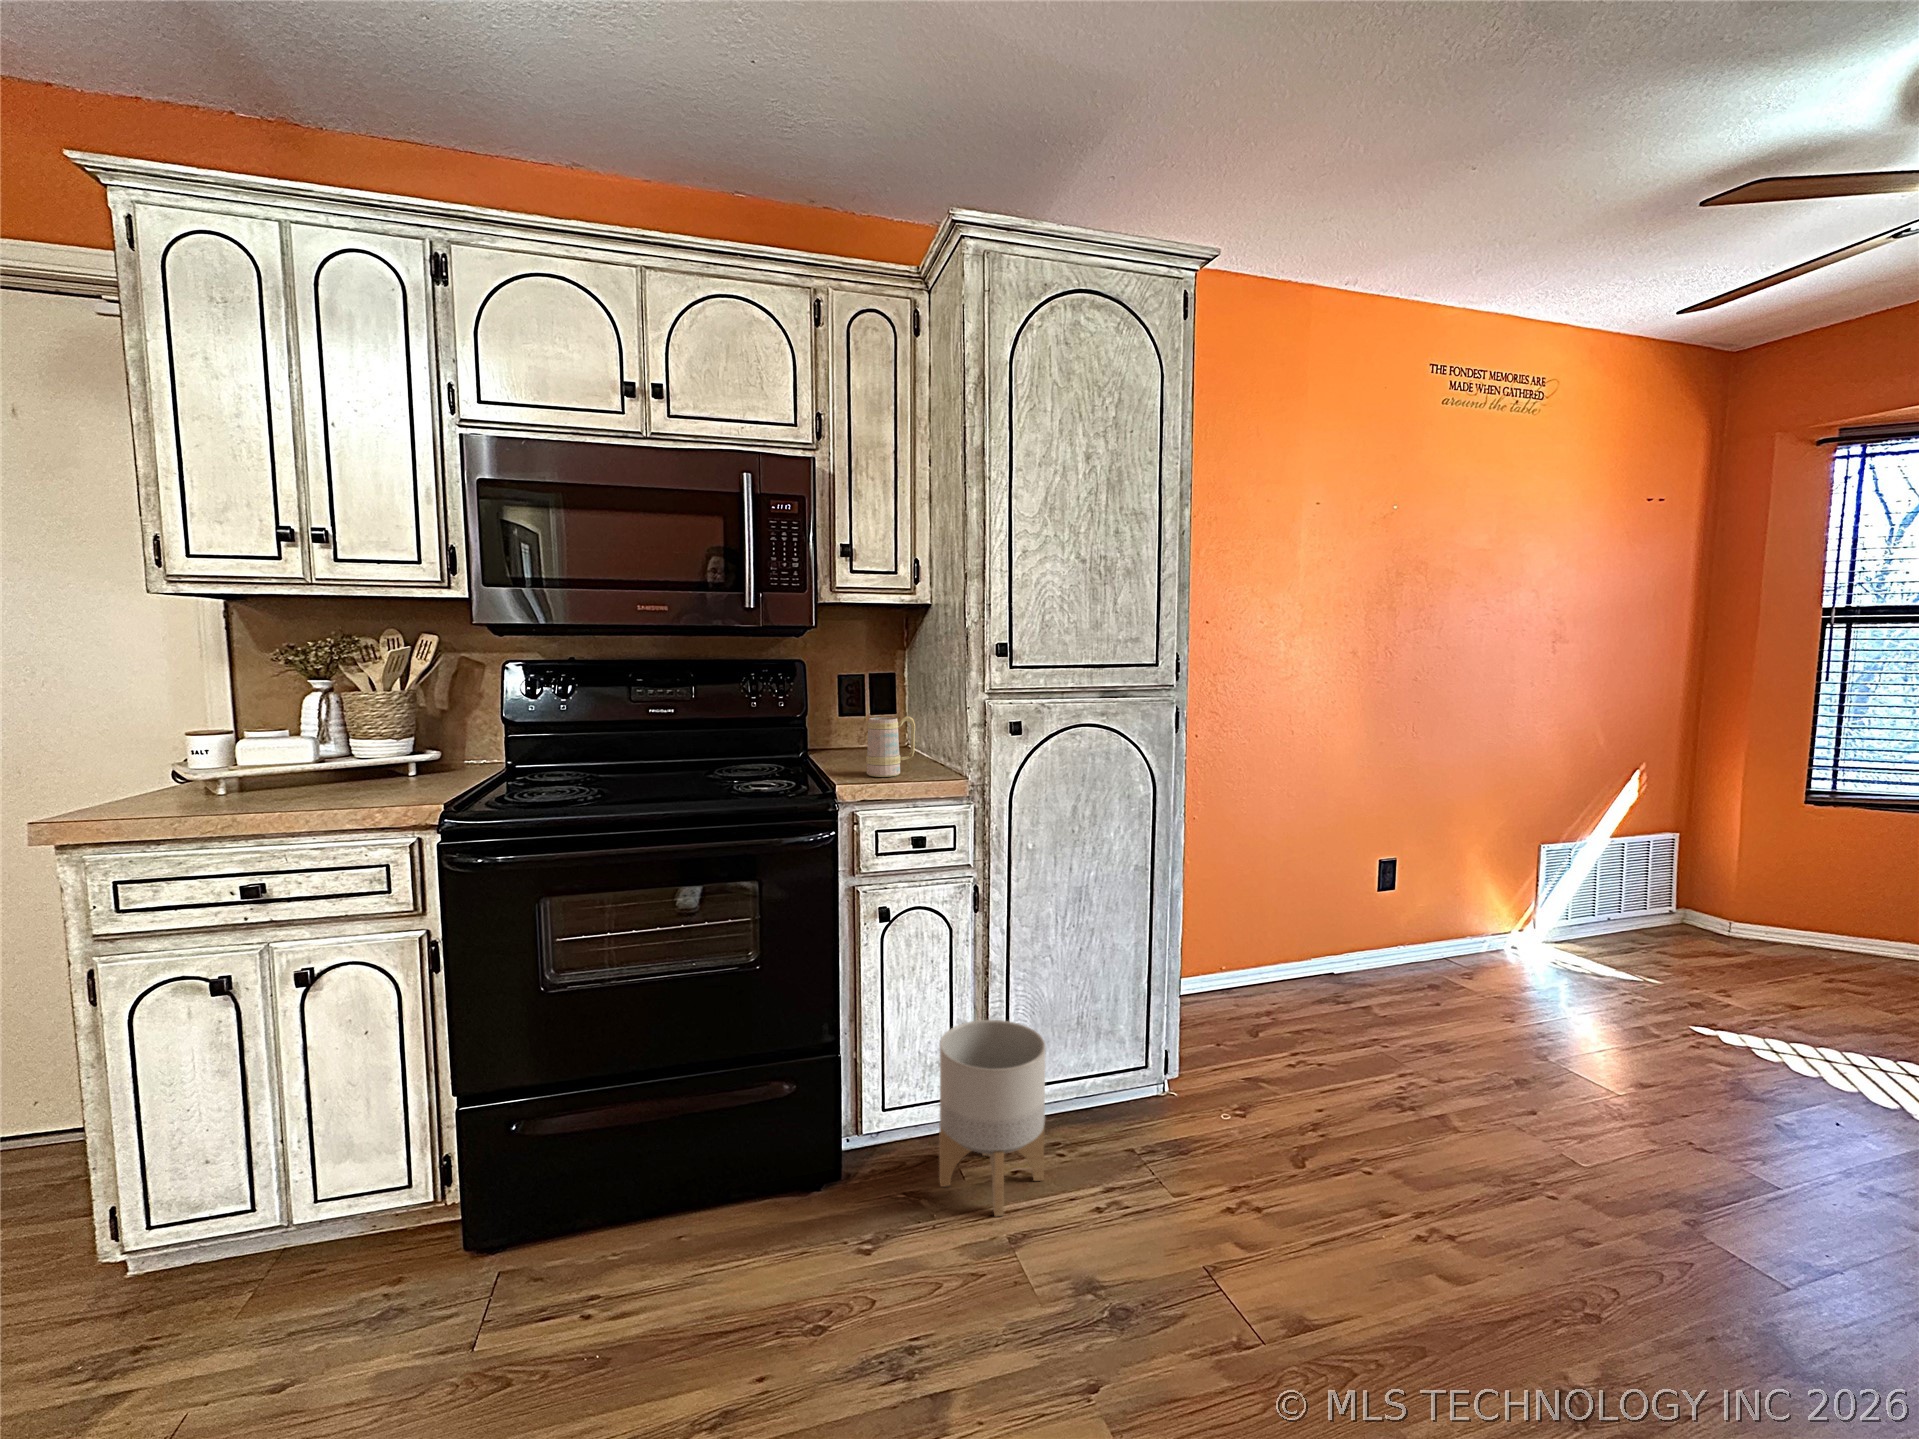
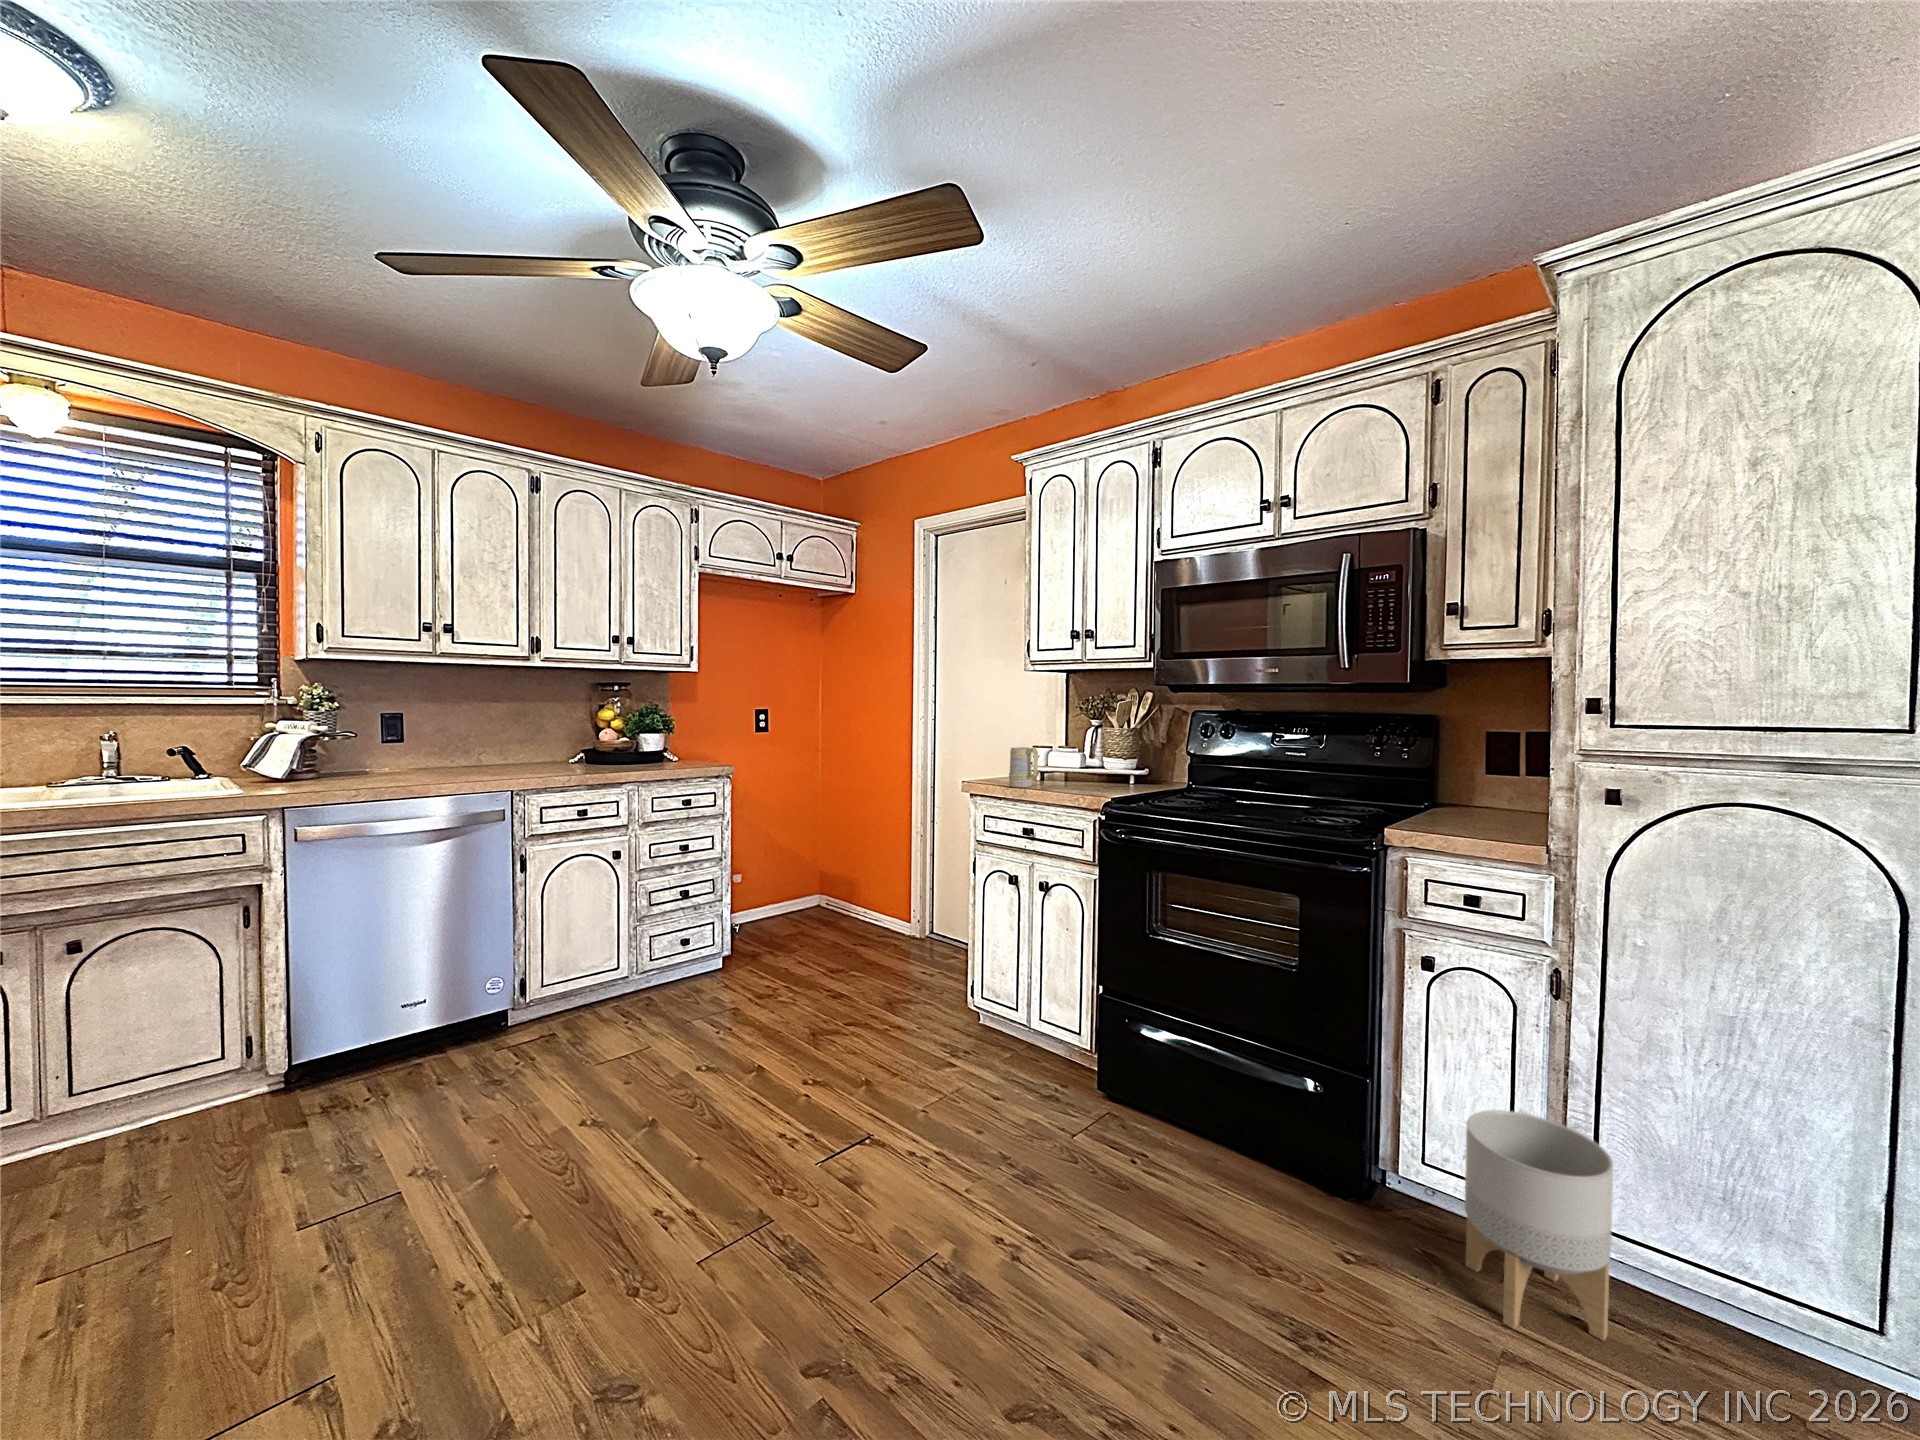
mug: present [866,716,915,777] -> present [1009,747,1038,787]

